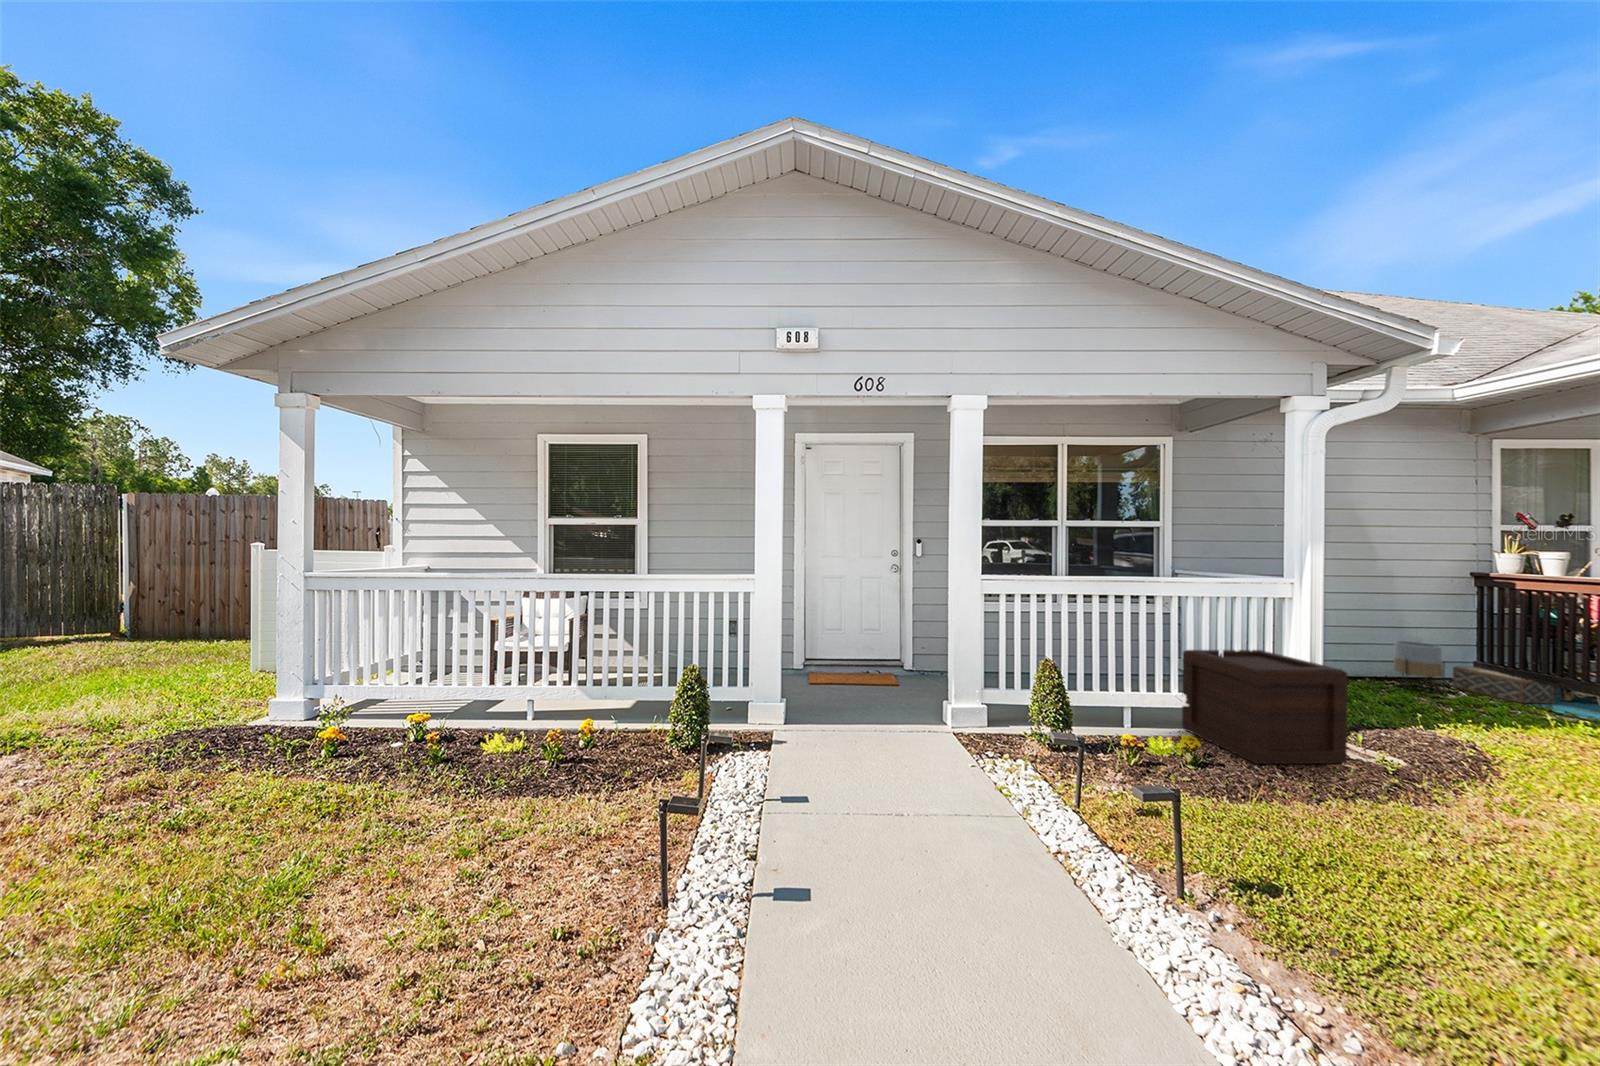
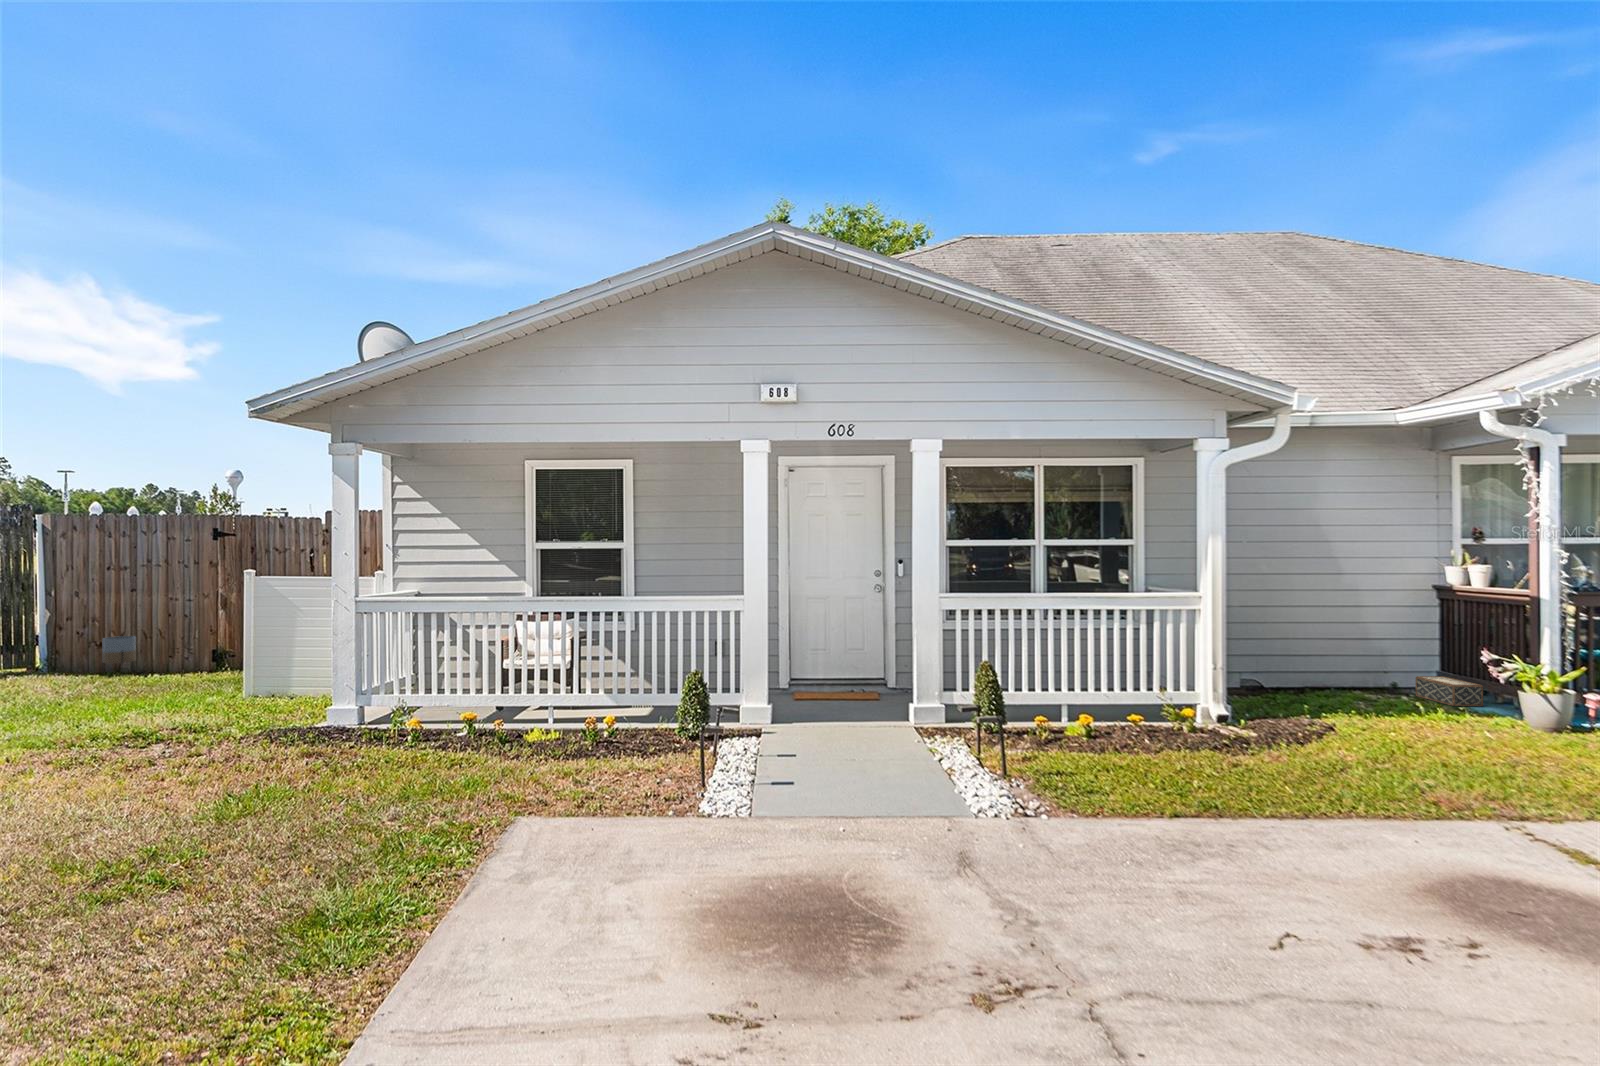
planter: present [1394,641,1445,683] -> present [102,636,136,664]
wooden crate: present [1182,650,1347,764] -> none [1115,655,1222,741]

